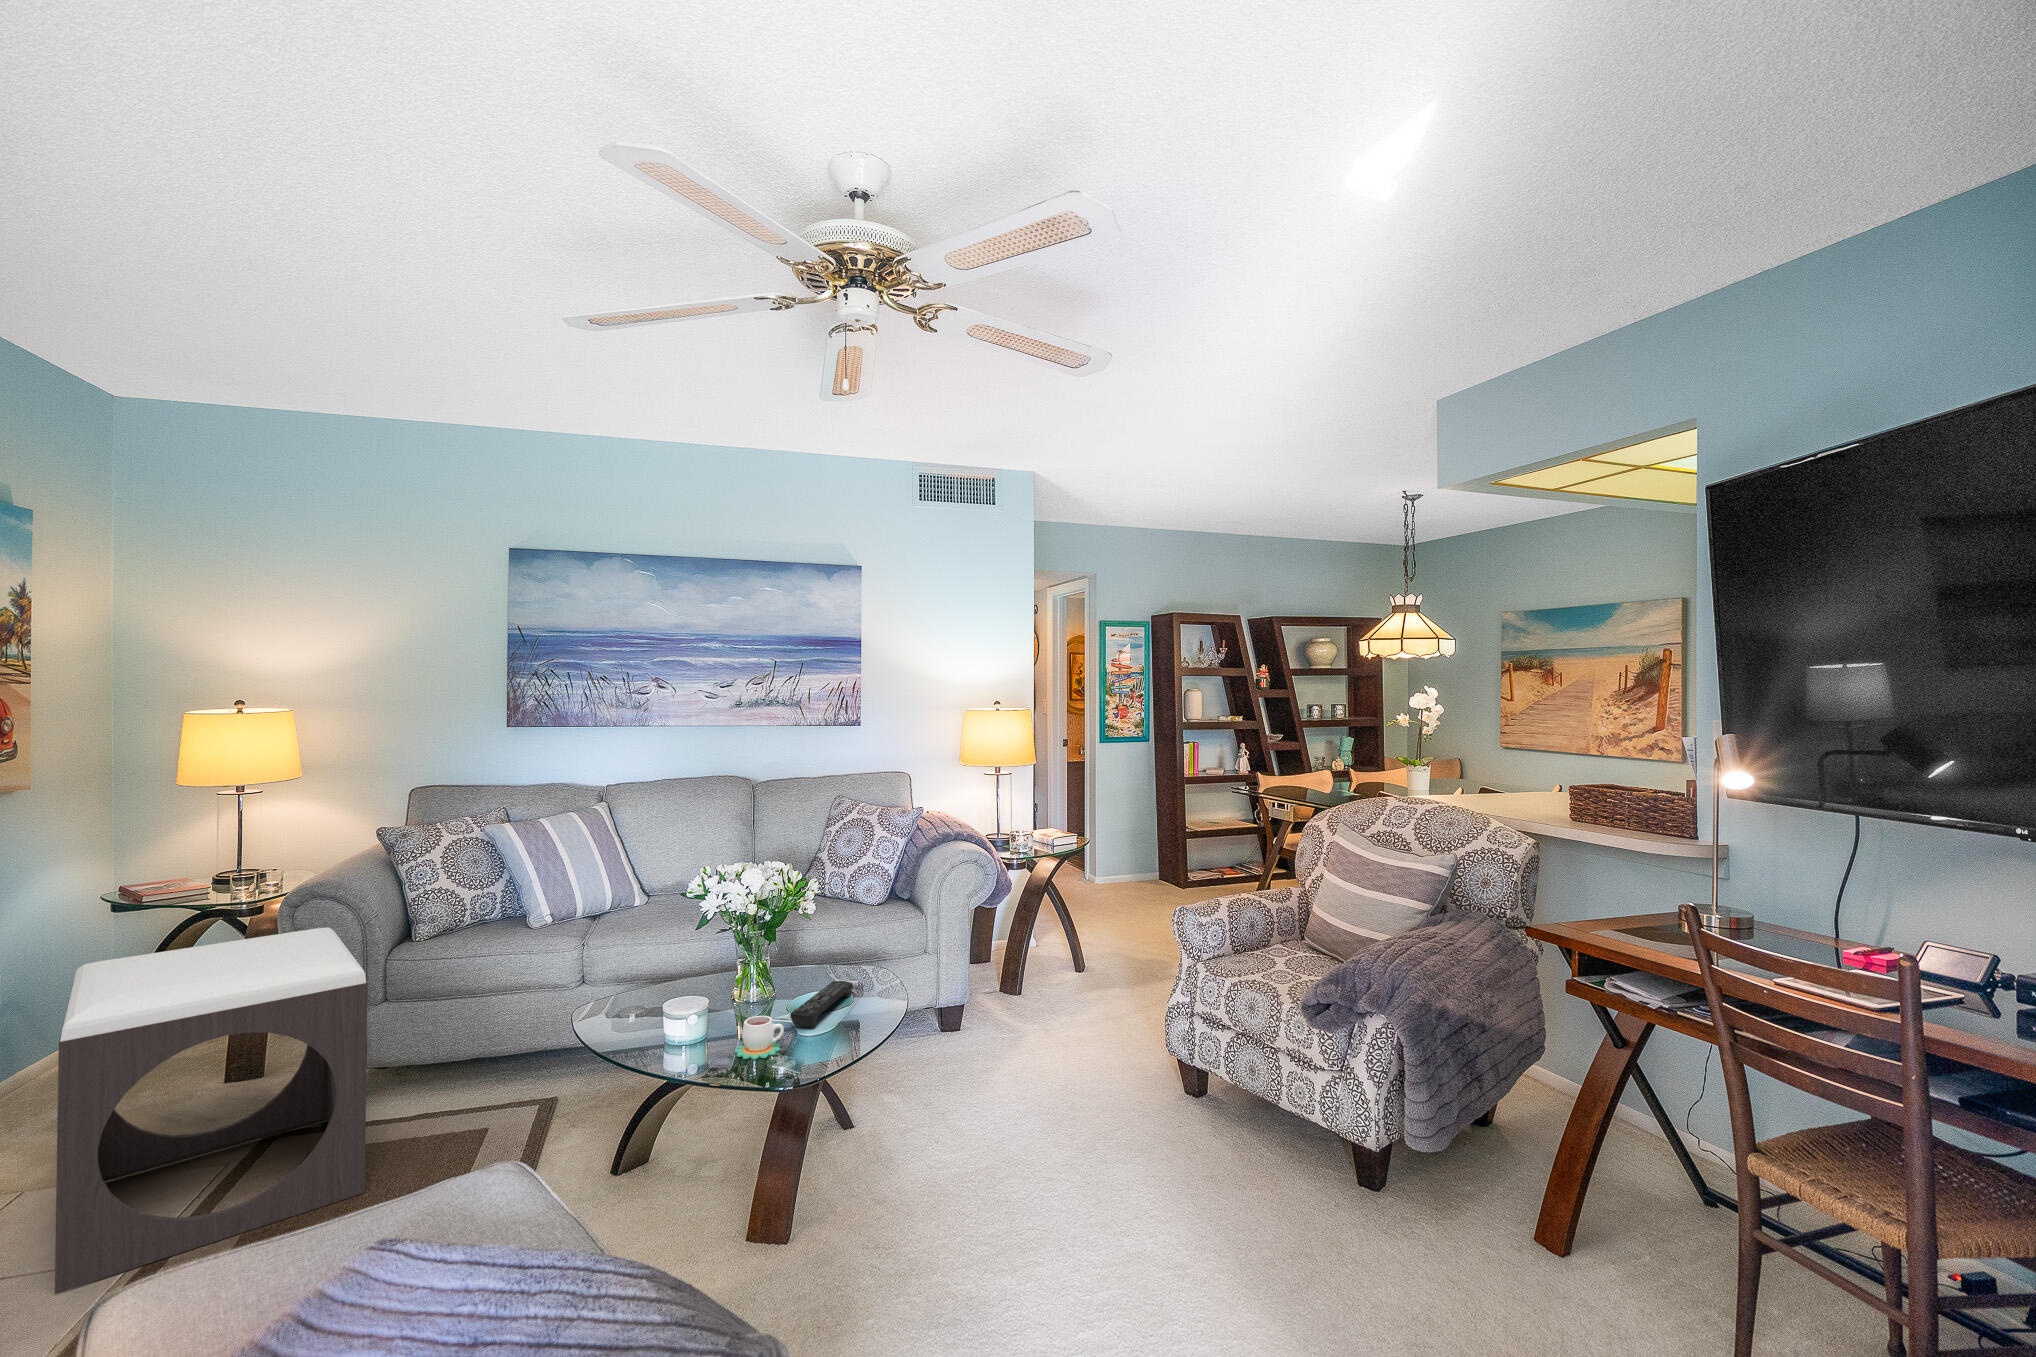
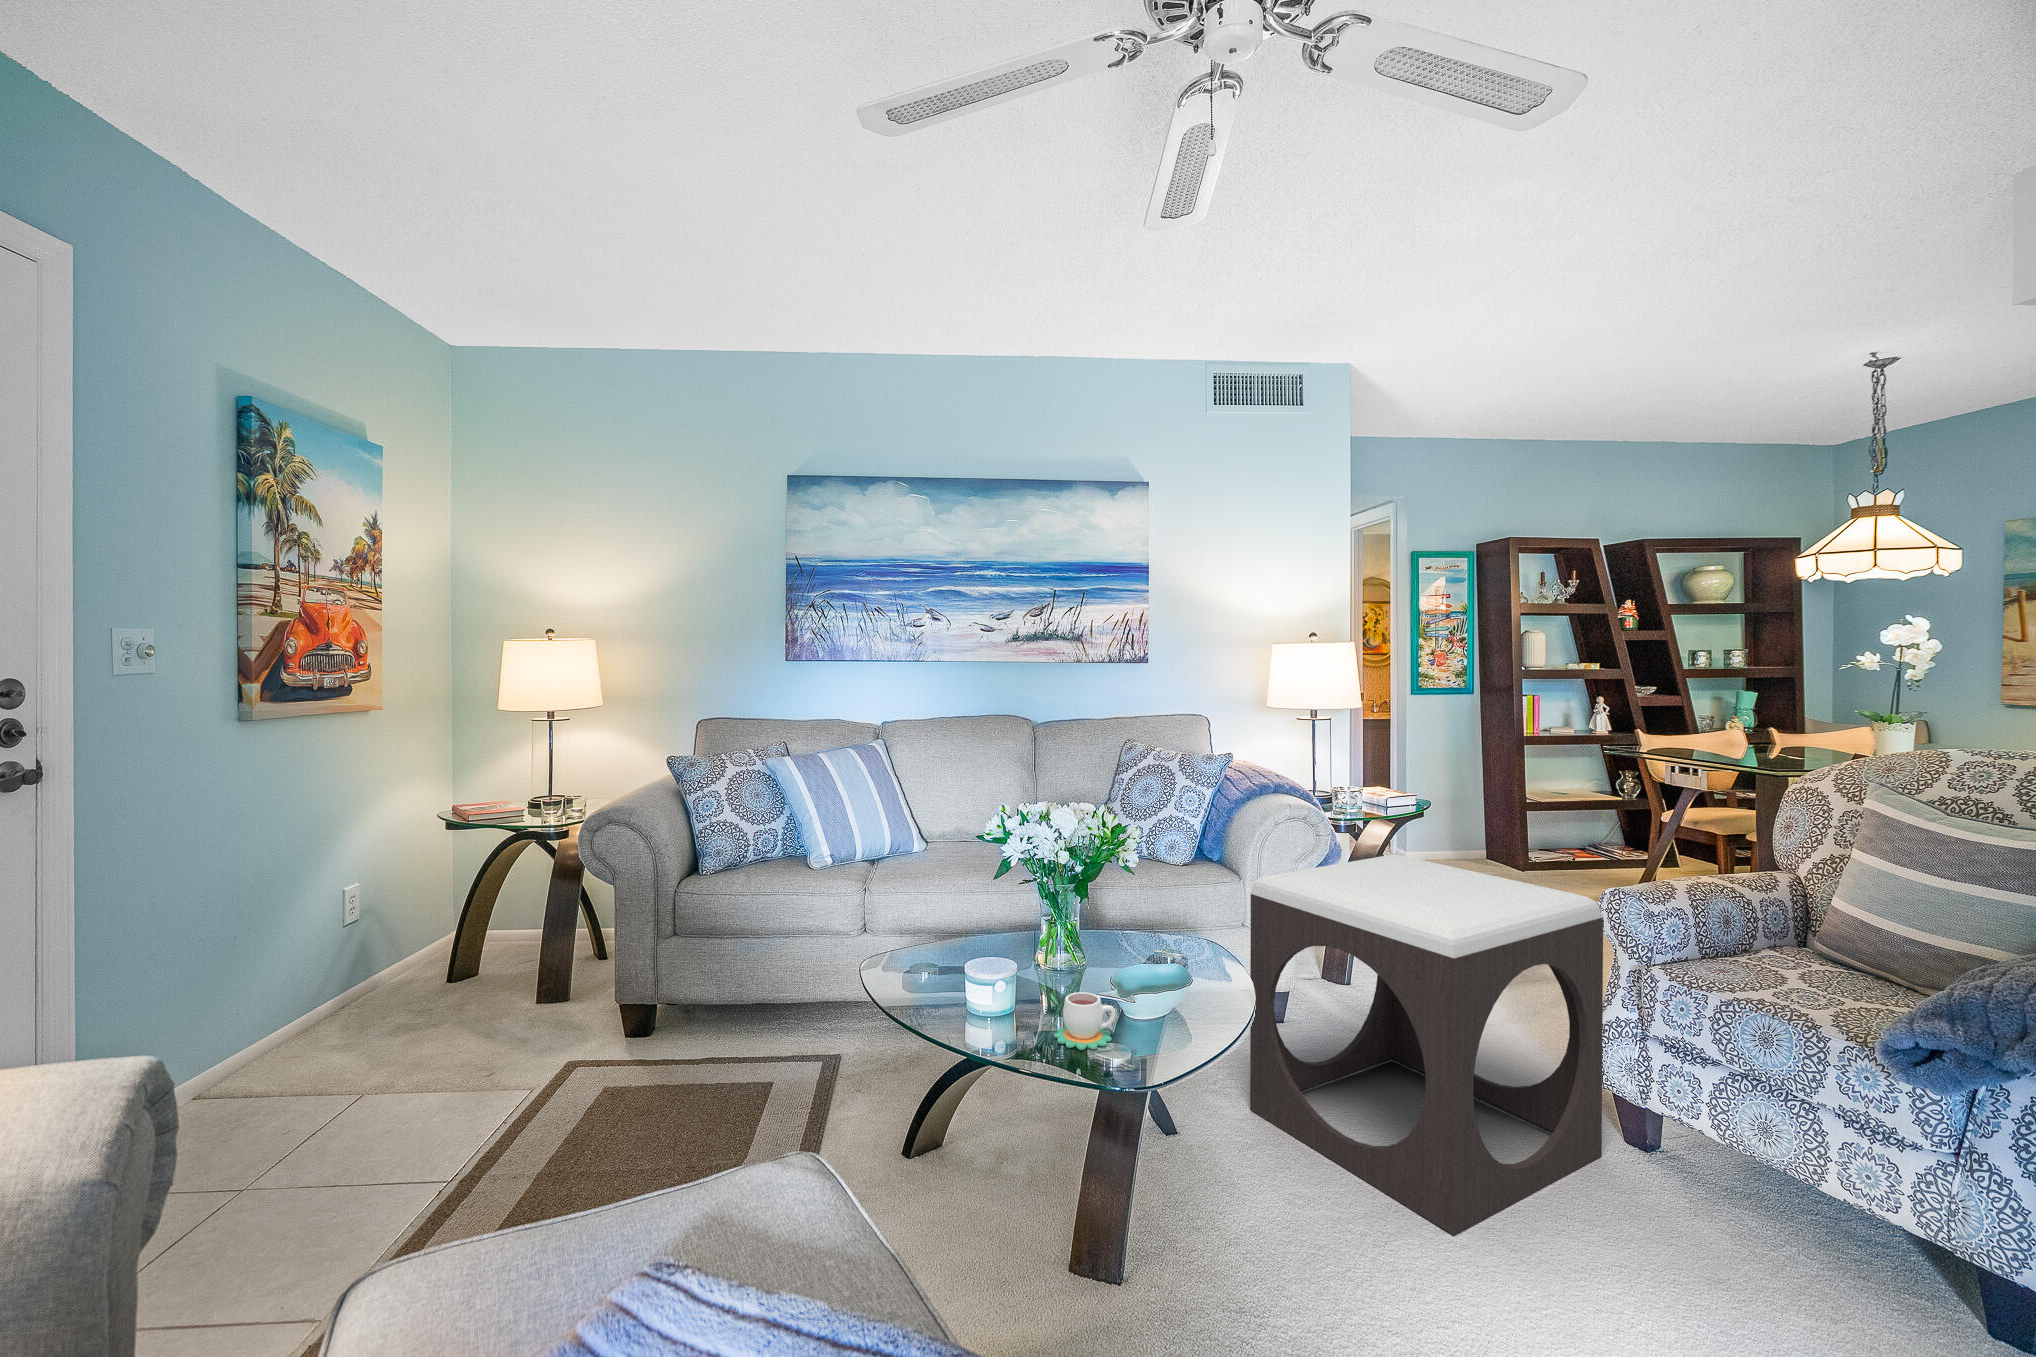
footstool: present [55,927,367,1294] -> present [1250,854,1603,1235]
remote control: present [791,981,853,1027] -> none [1118,954,1185,1012]

